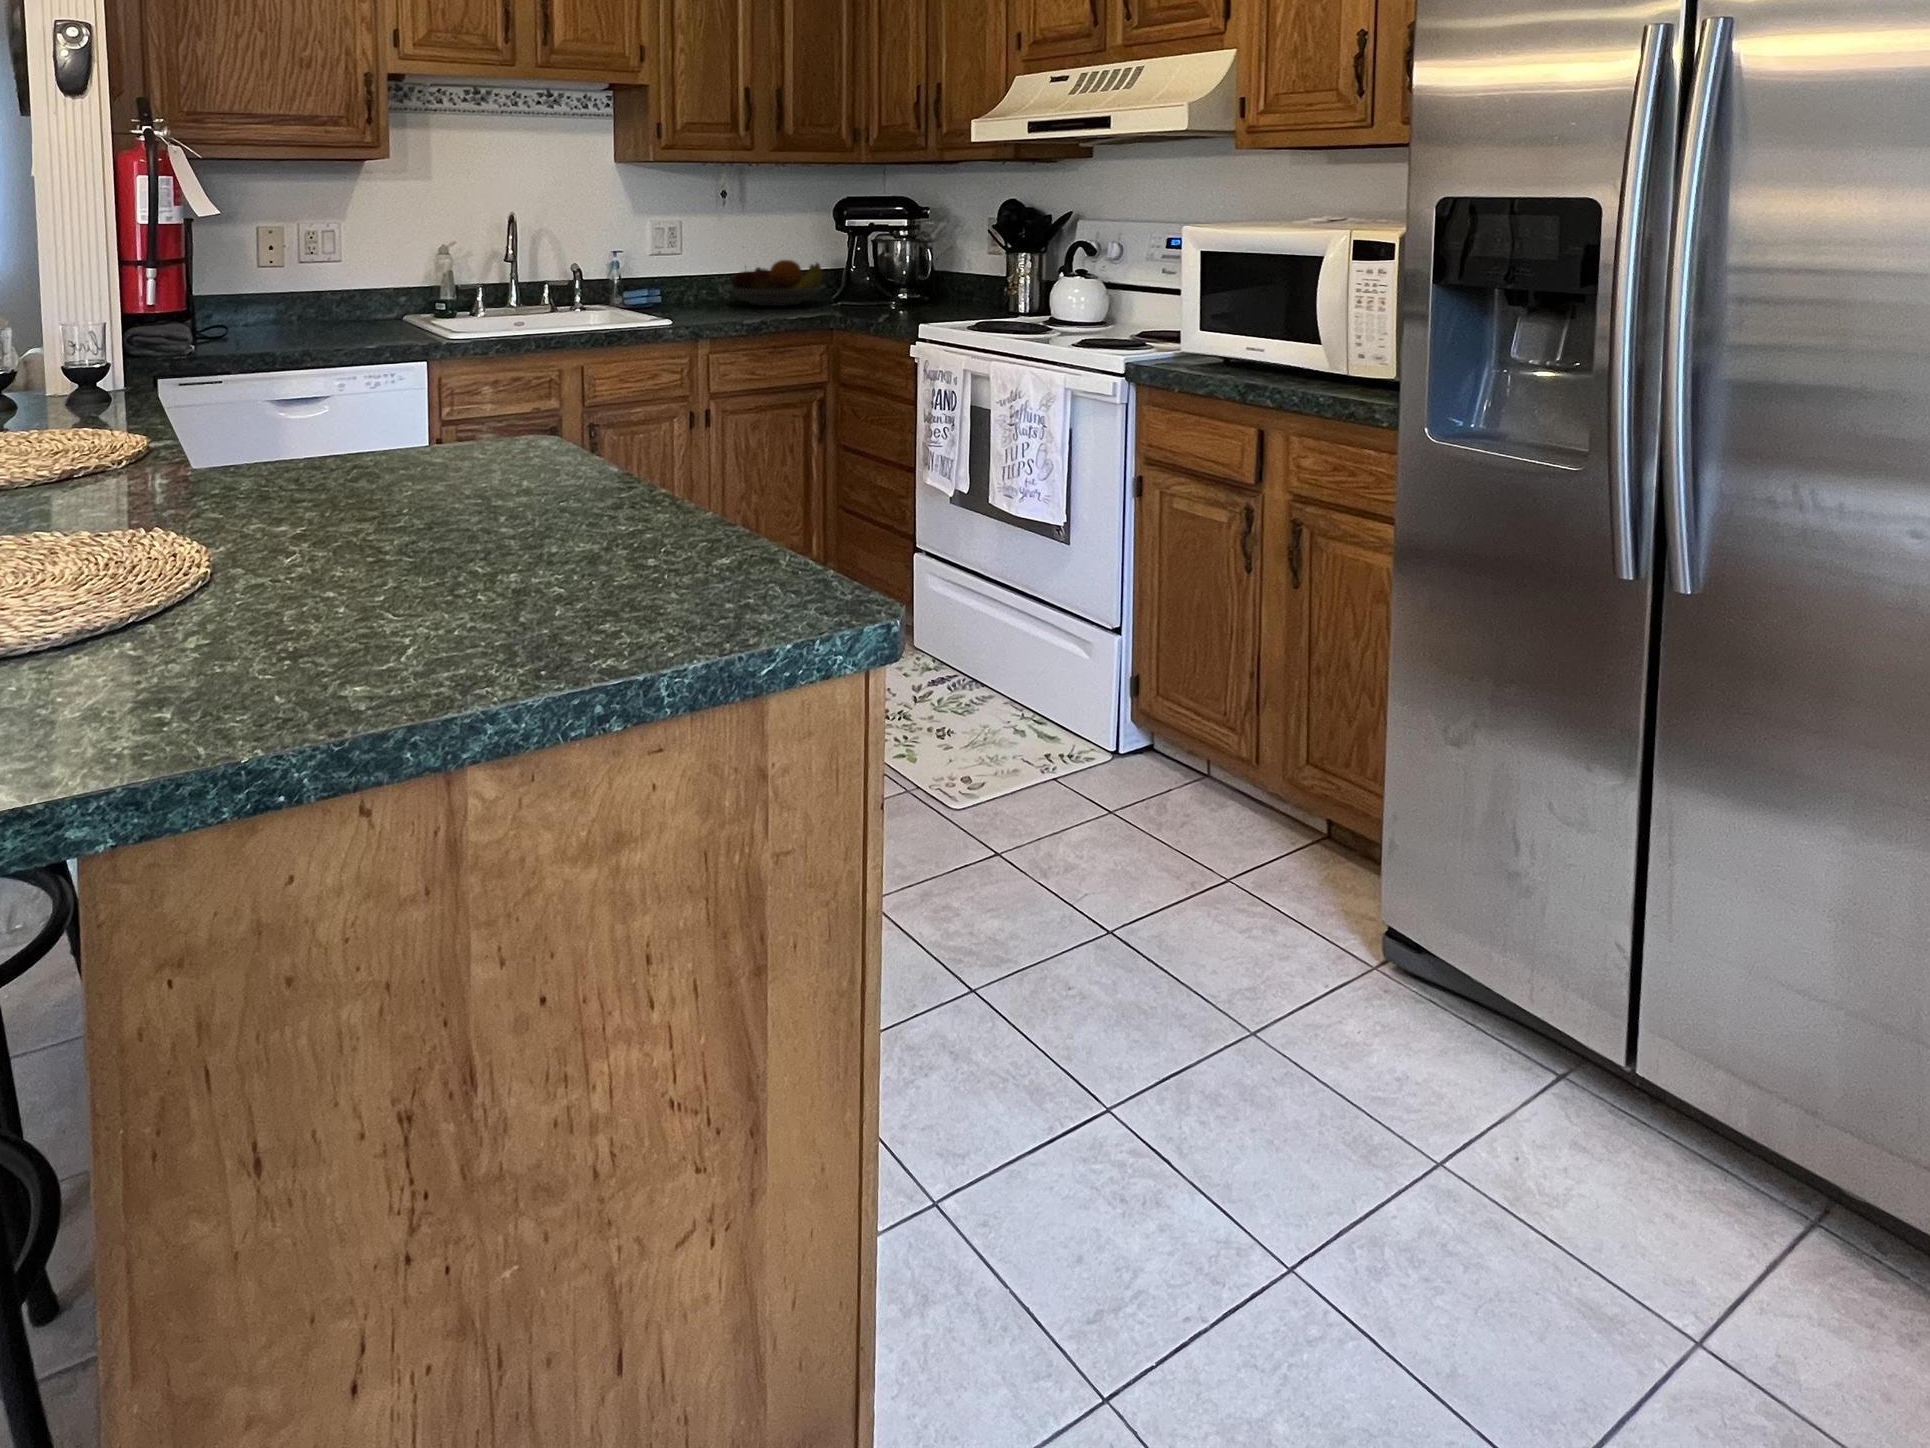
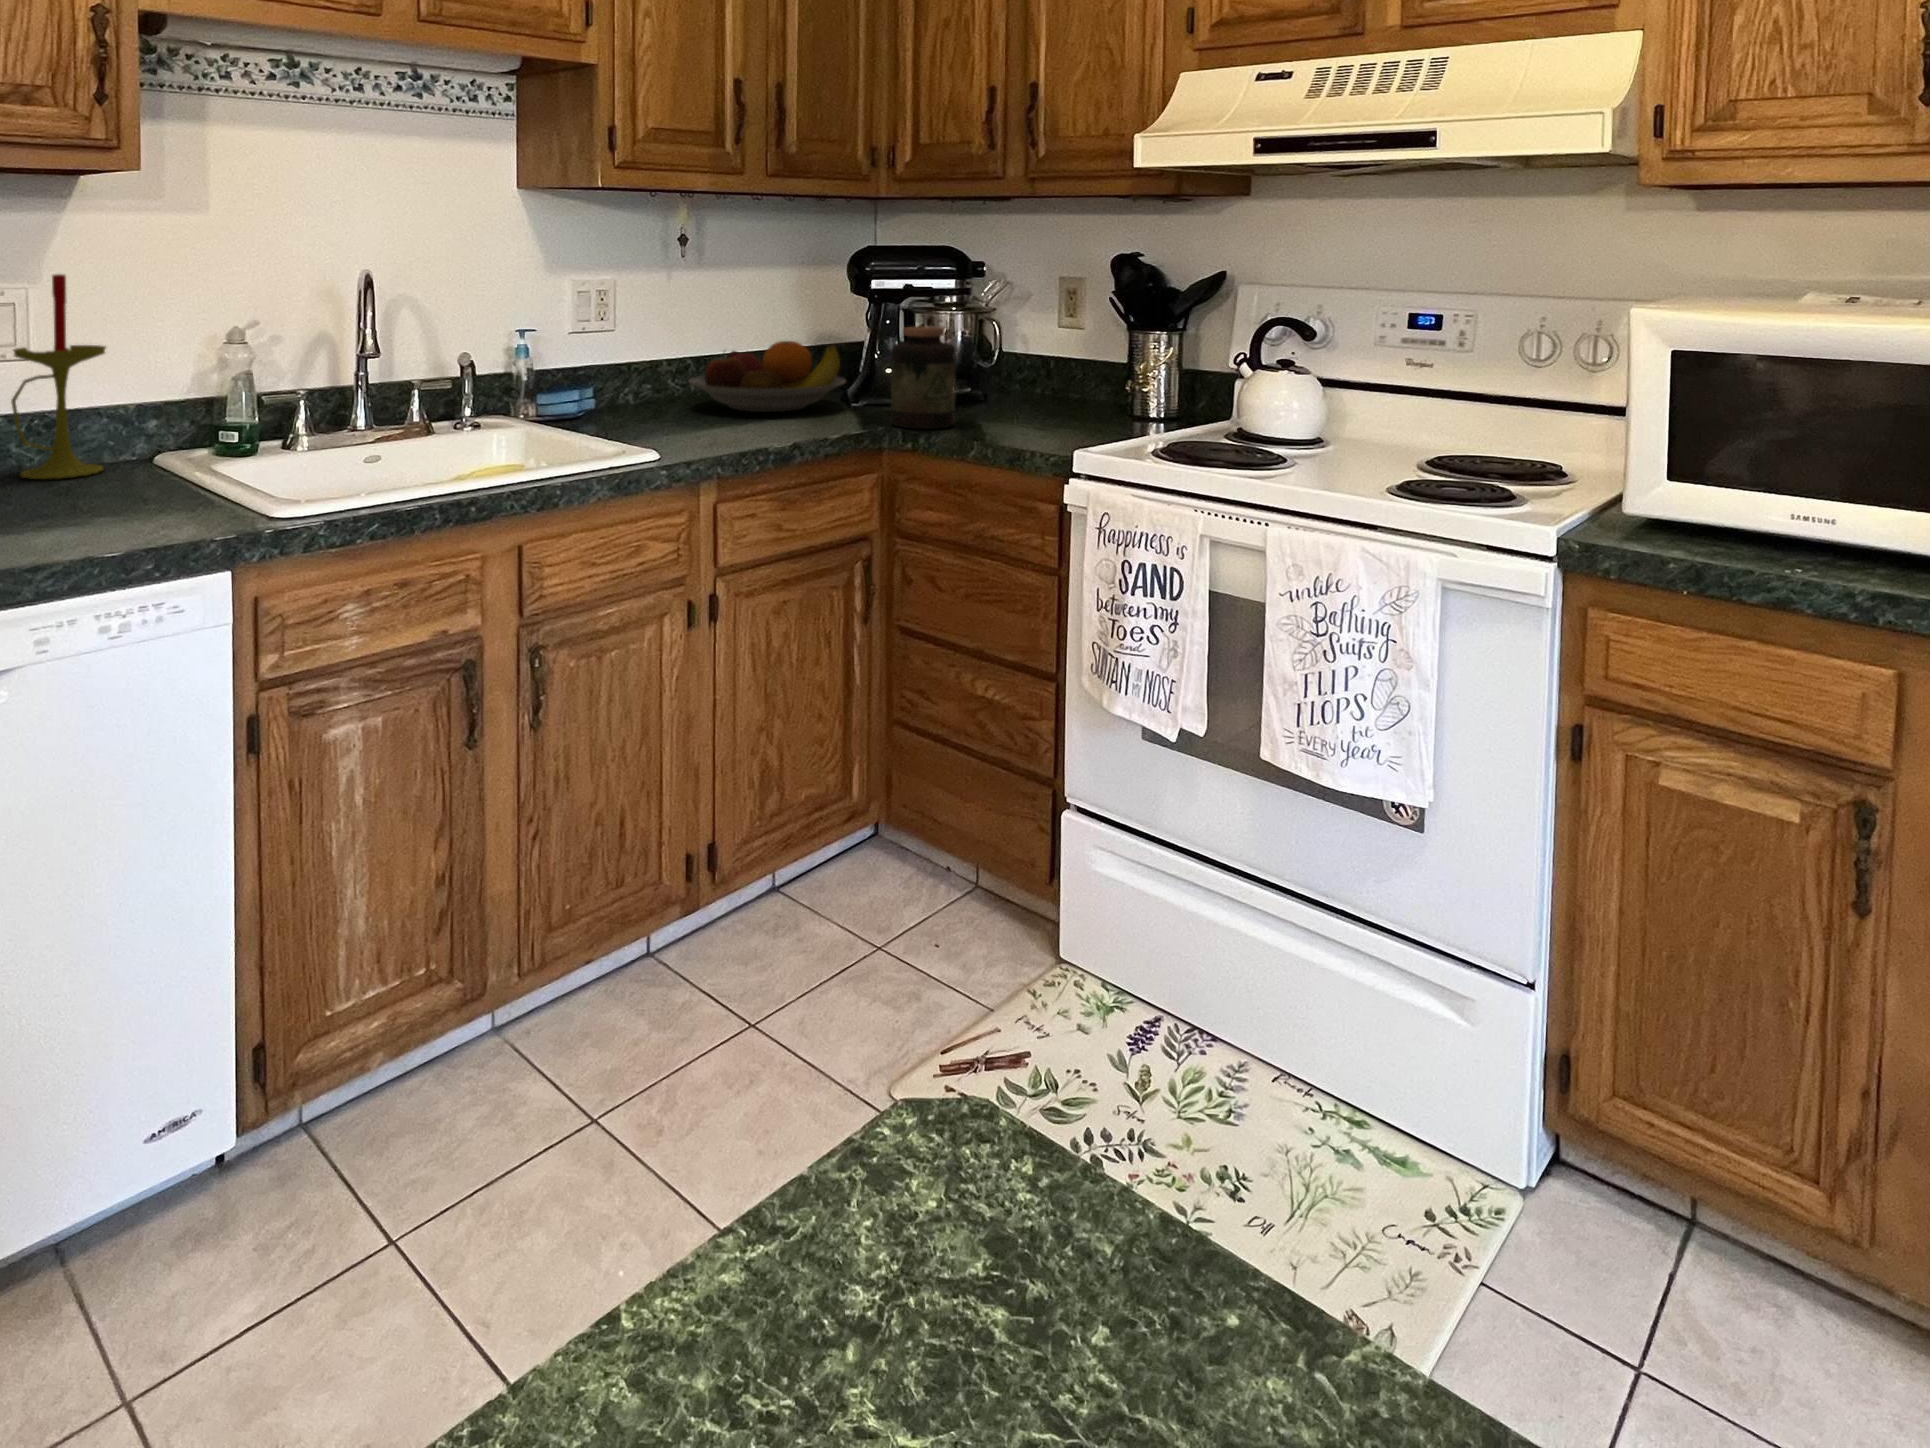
candle: none [333,212,379,323] -> present [11,274,106,479]
jar: none [838,249,880,315] -> present [891,327,956,429]

